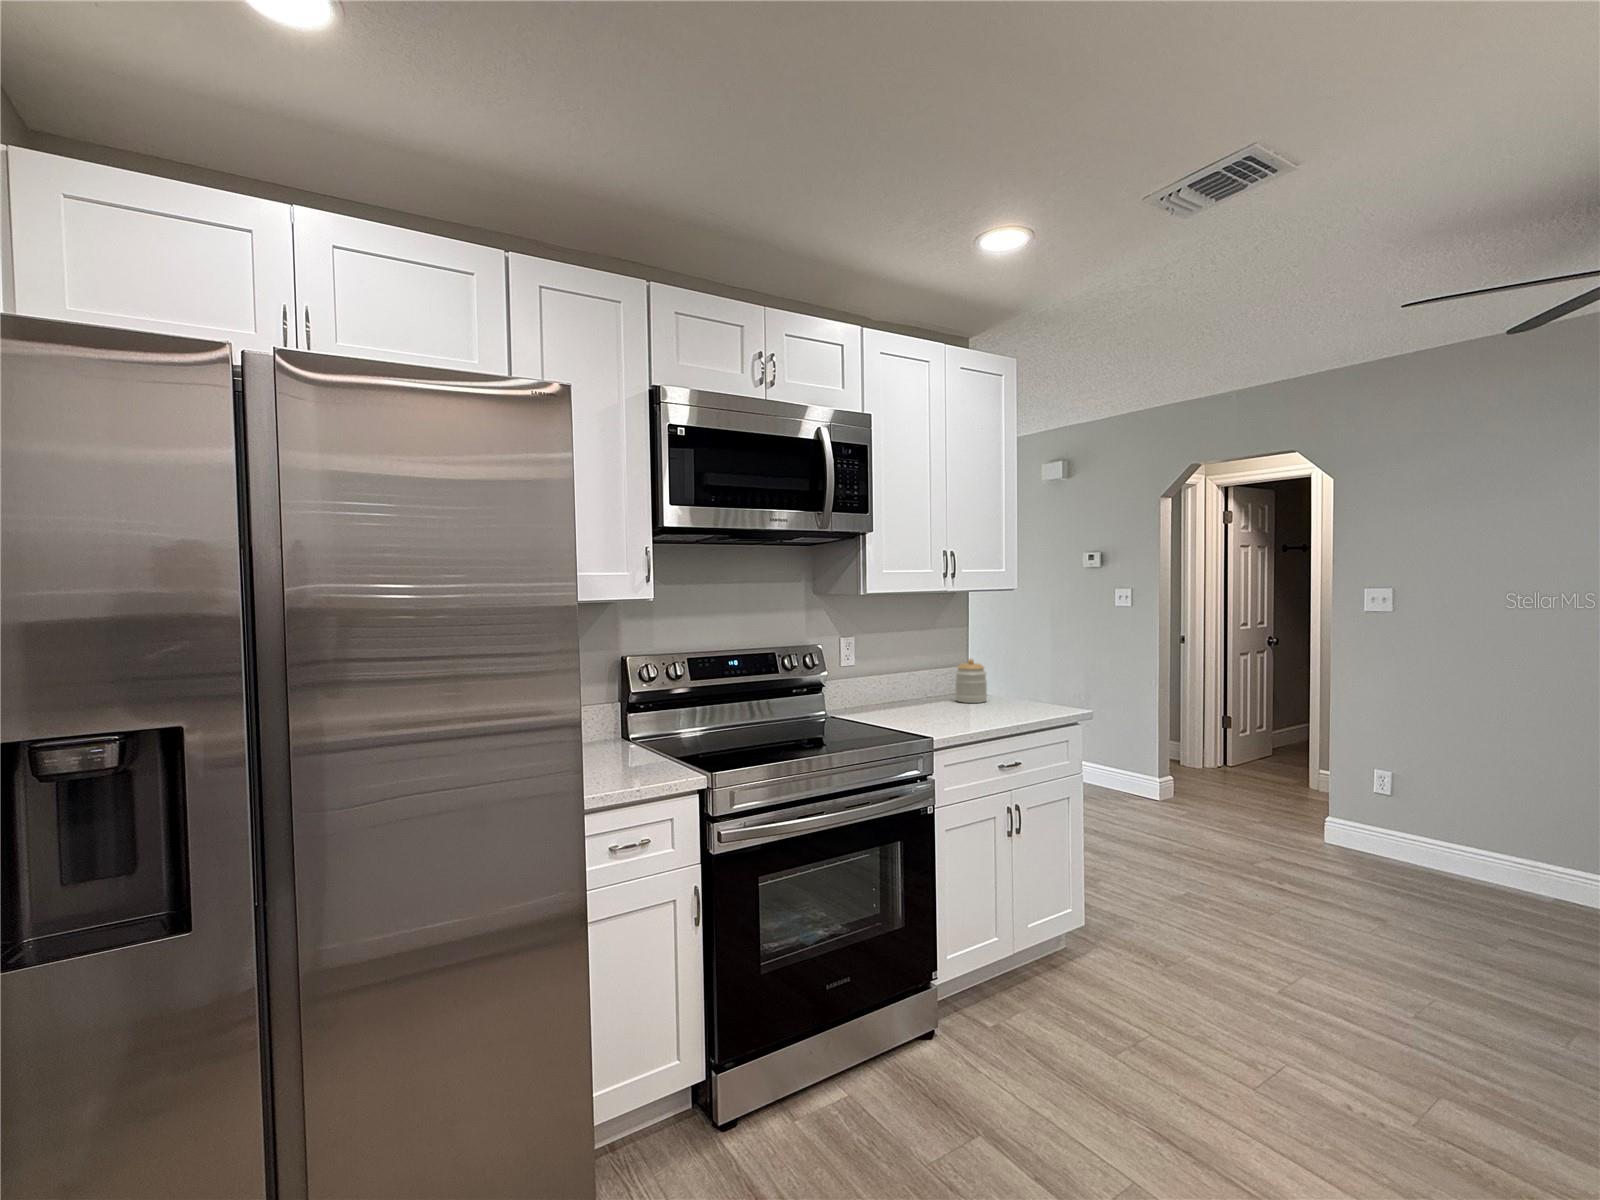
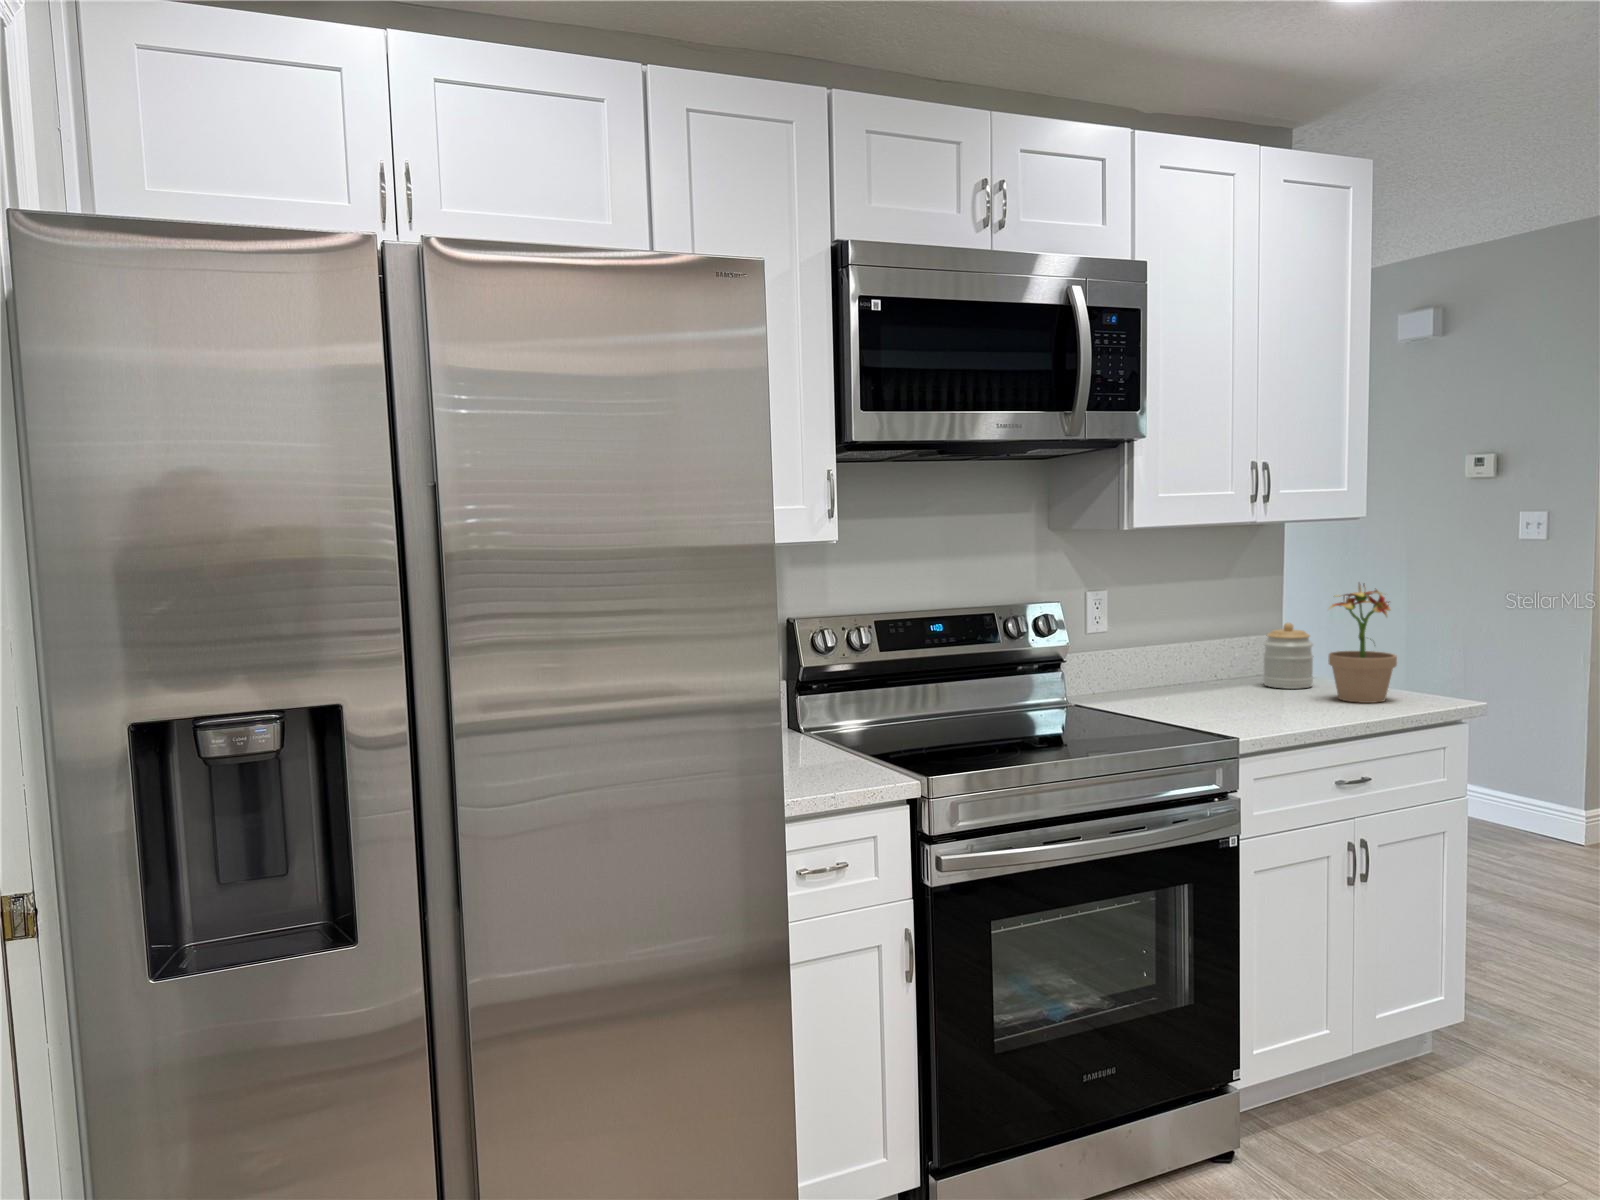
potted plant: none [994,631,1038,712] -> present [1328,583,1397,703]

